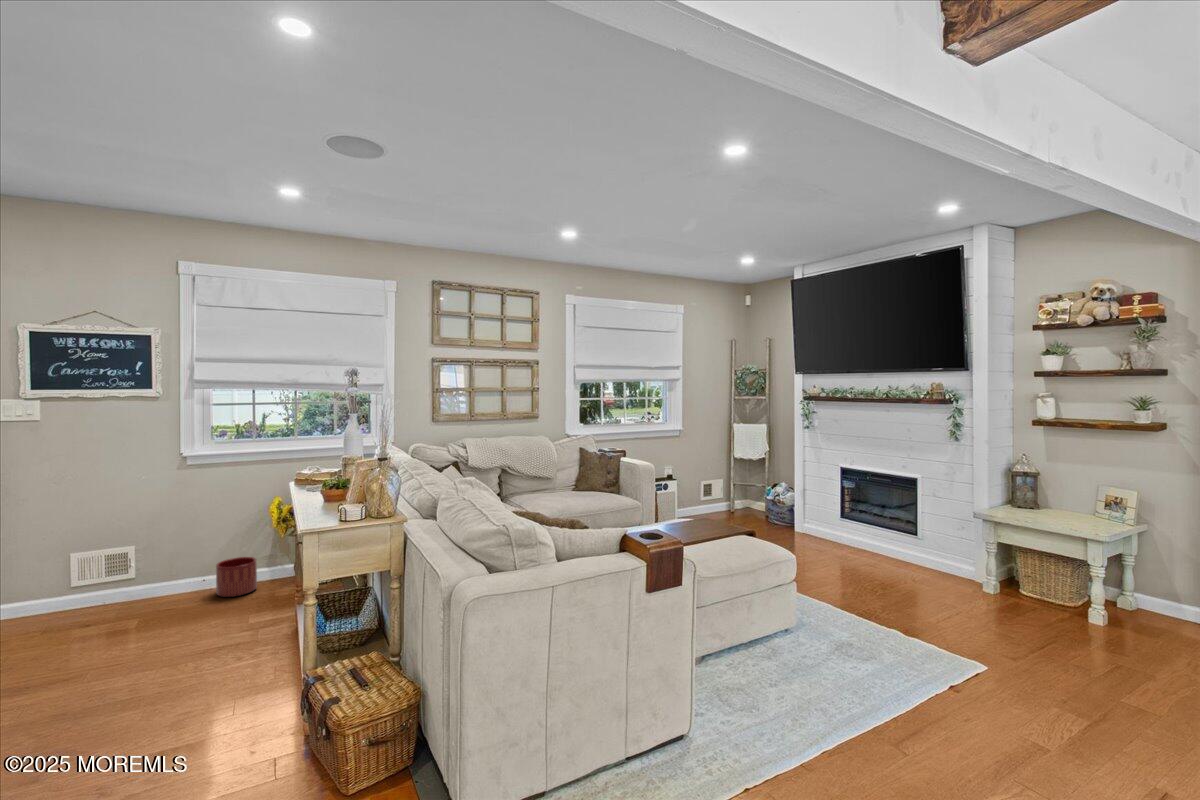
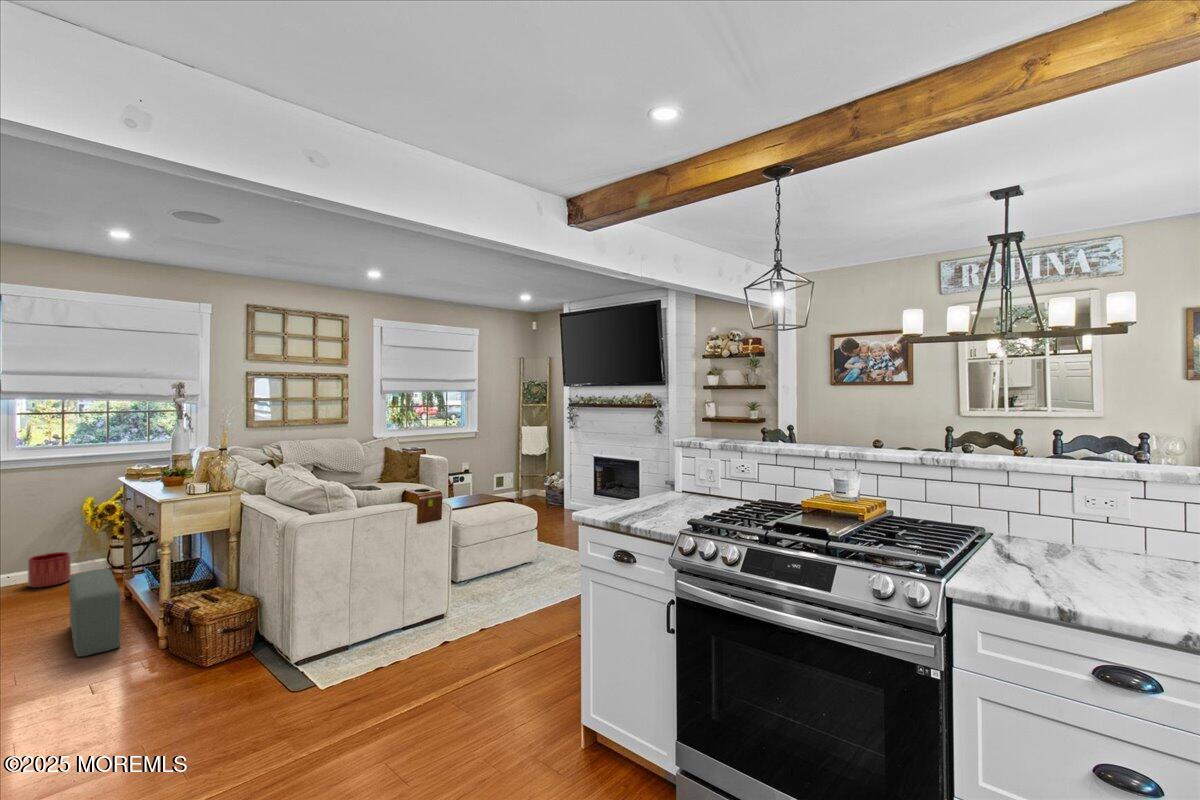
pouf: none [208,599,272,731] -> present [69,569,121,657]

